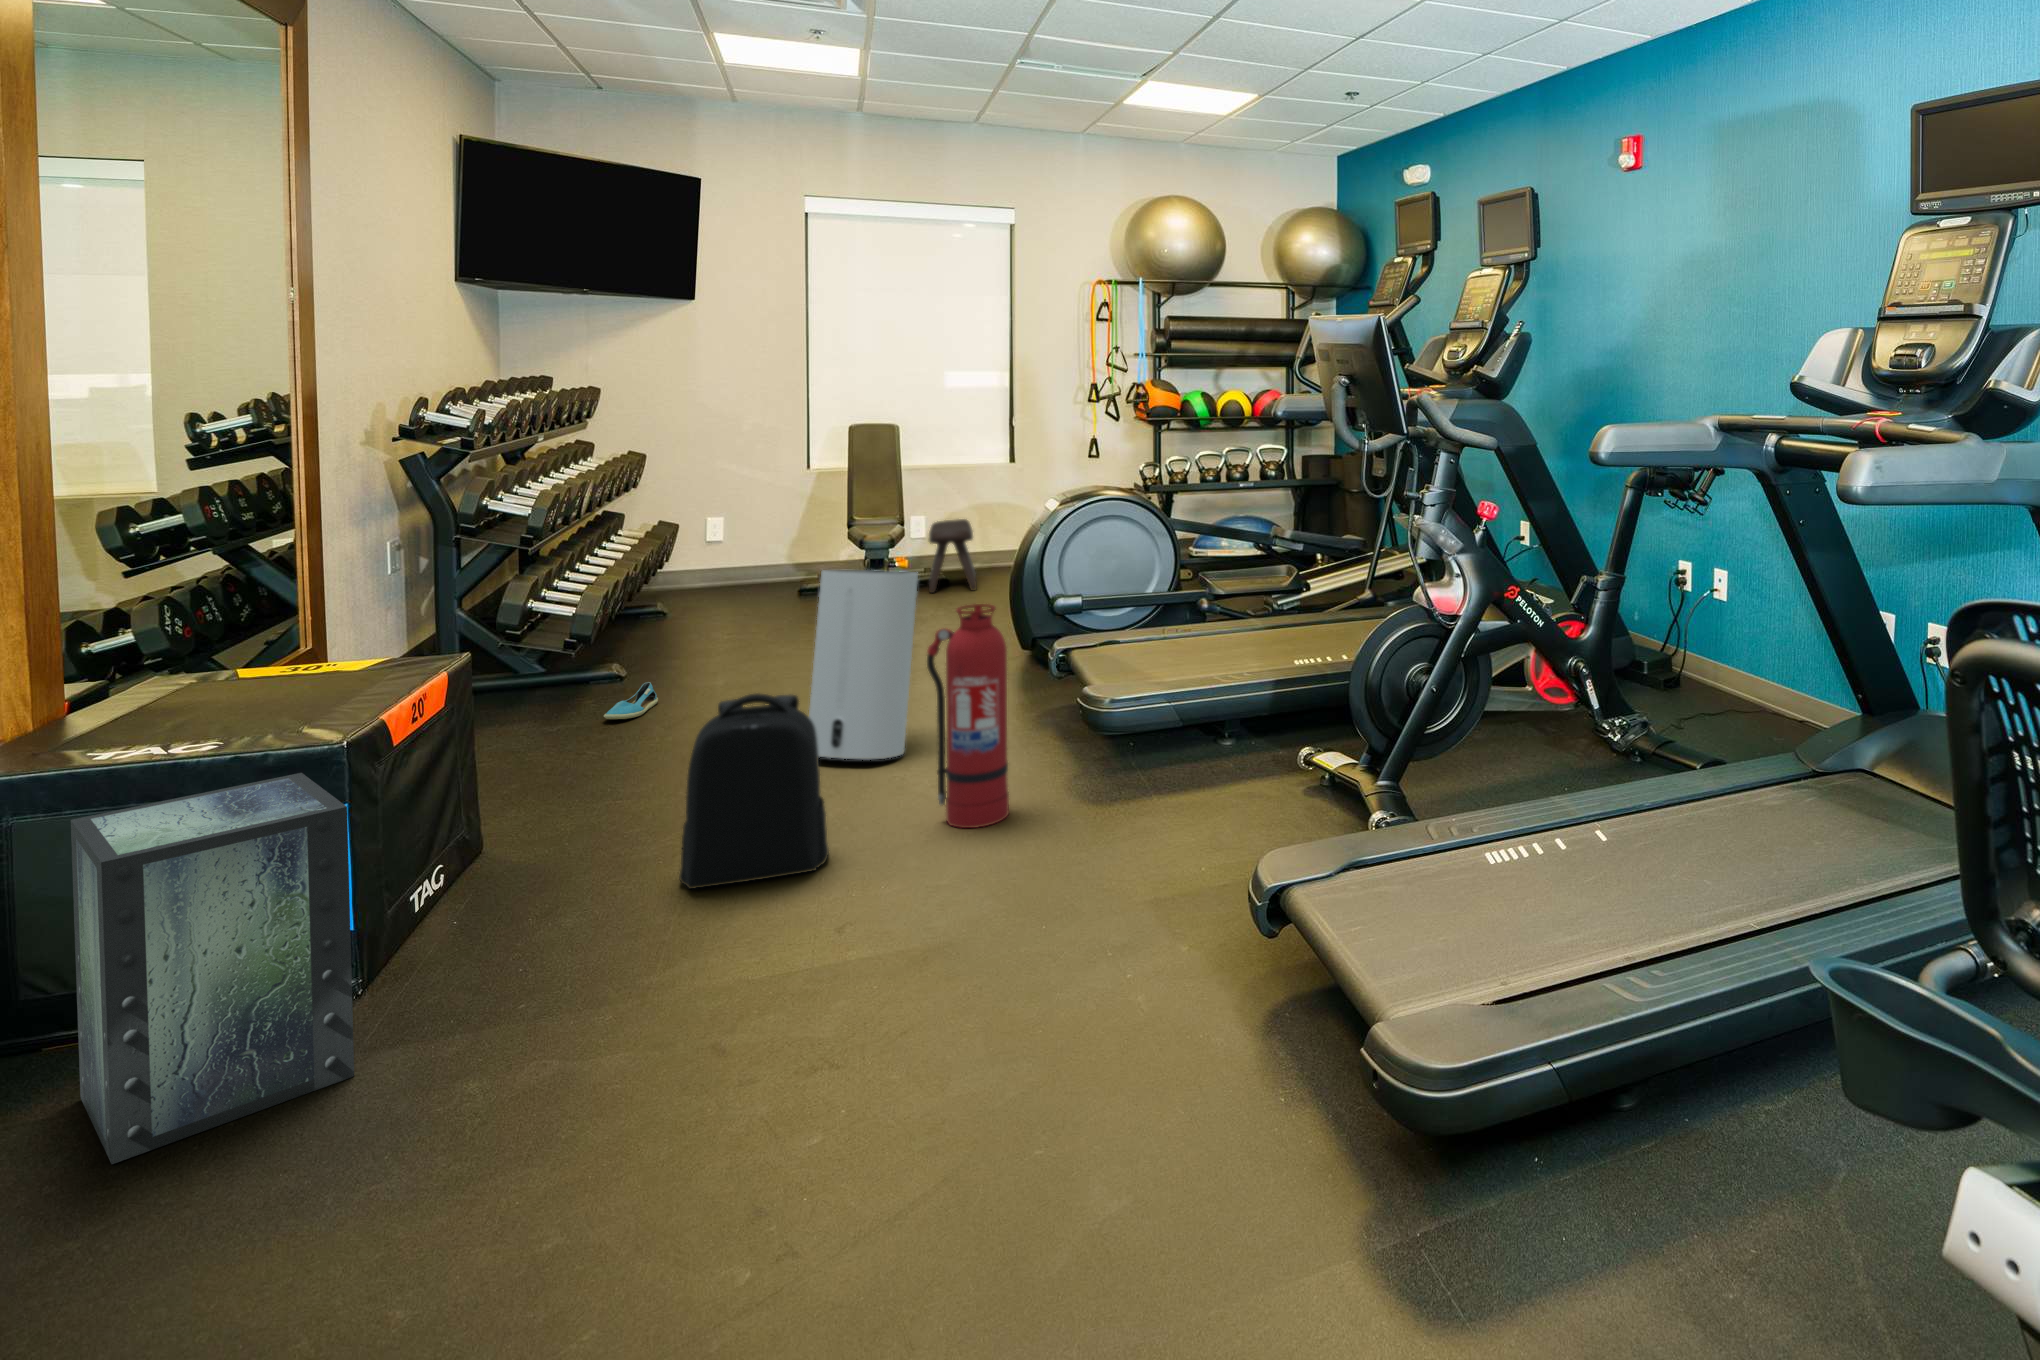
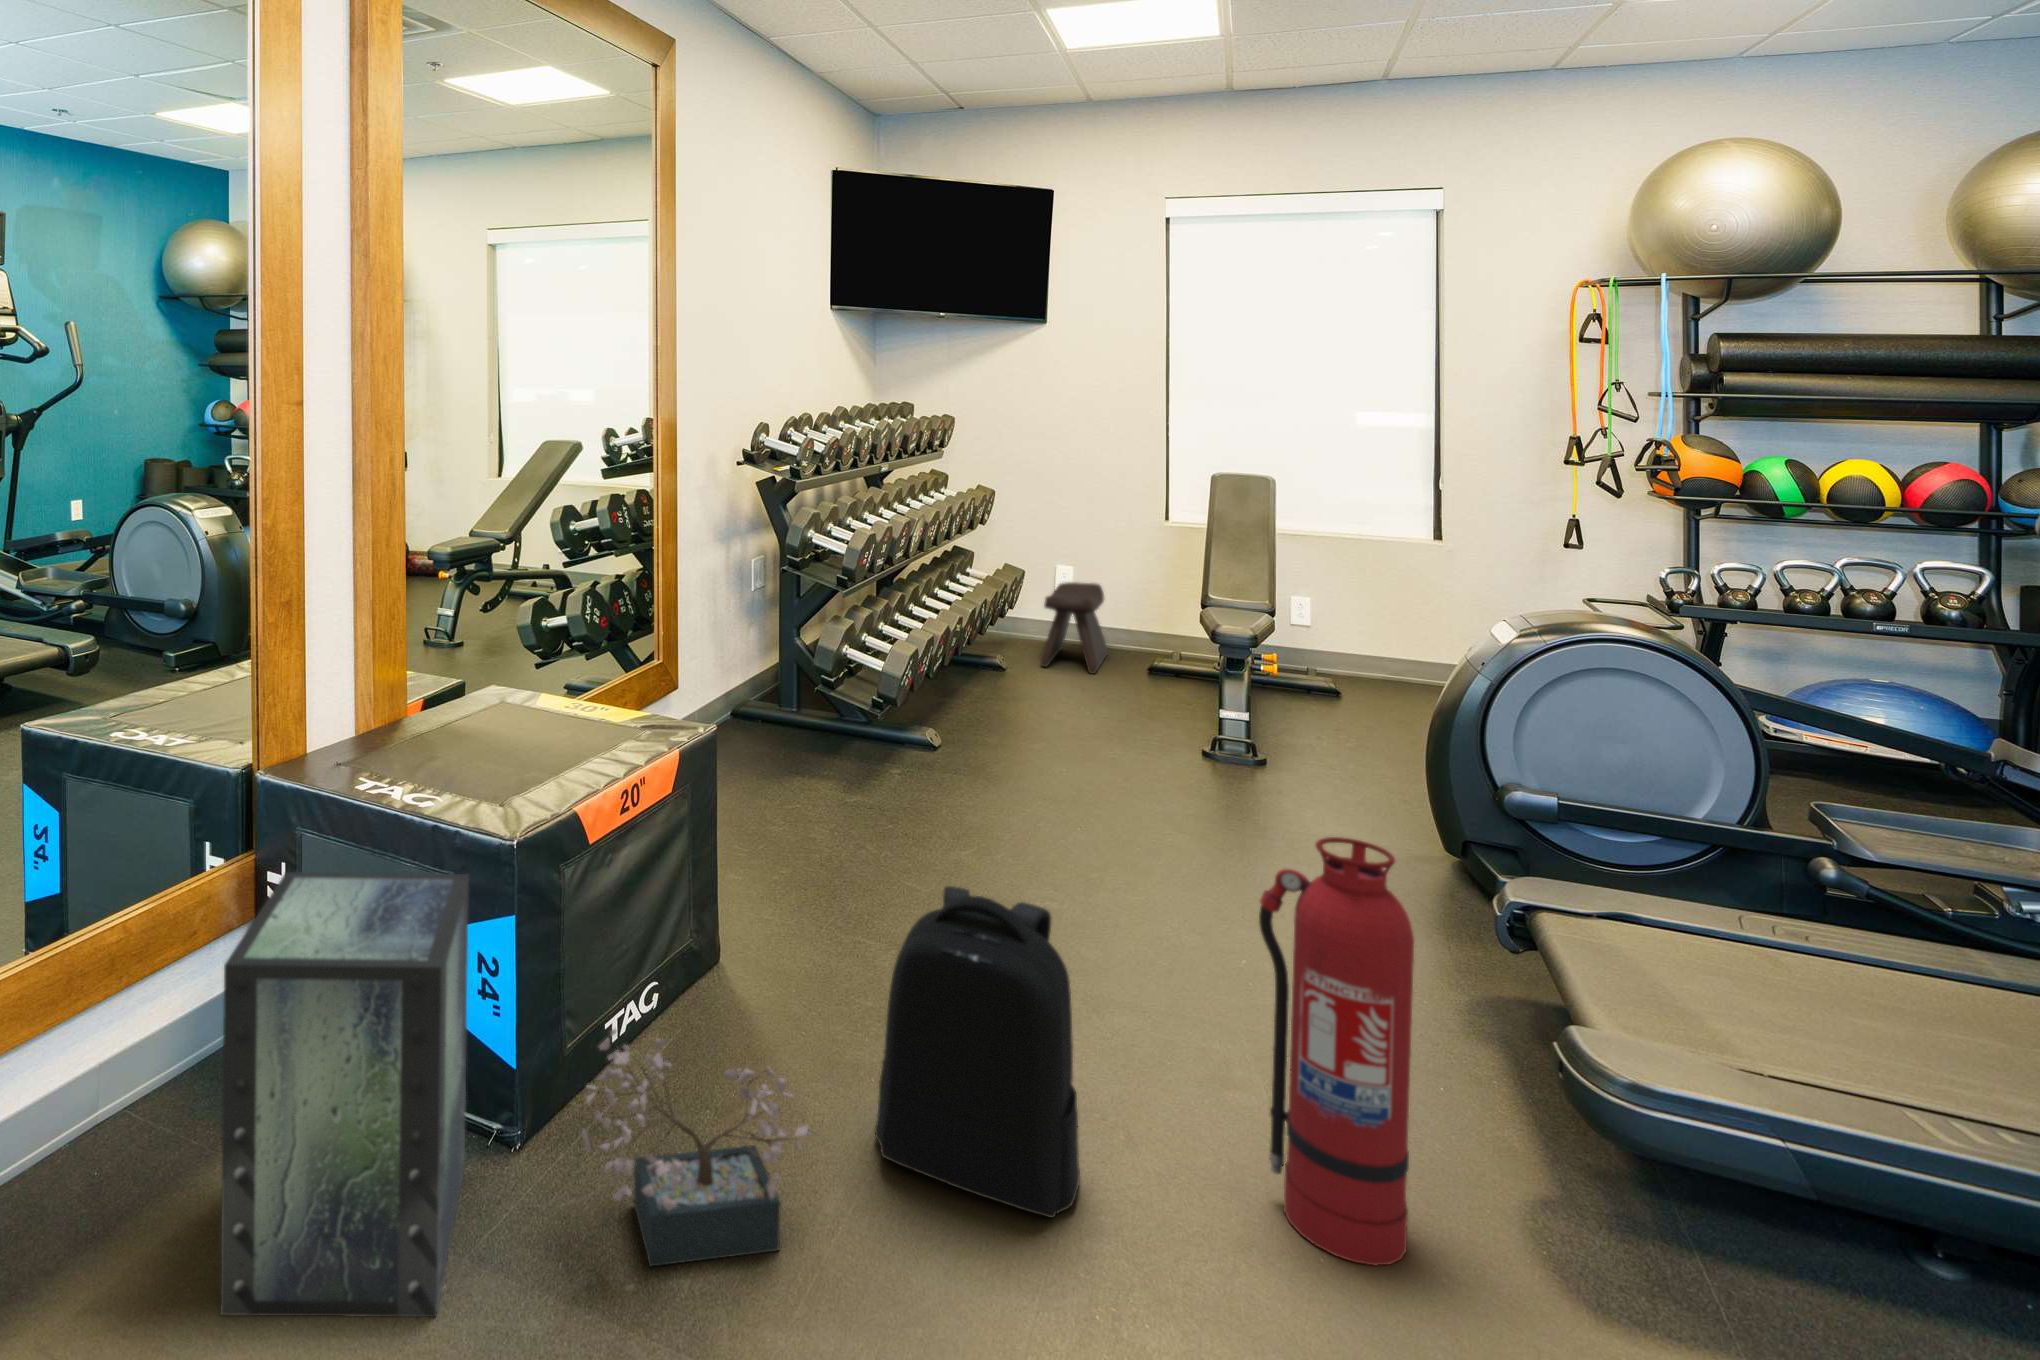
stool: present [929,519,977,593] -> present [1040,582,1108,674]
air purifier: present [809,570,918,759] -> none [1092,690,1265,1001]
shoe: present [604,682,658,719] -> none [898,759,958,801]
decorative plant: none [454,839,644,990] -> present [581,1029,808,1266]

